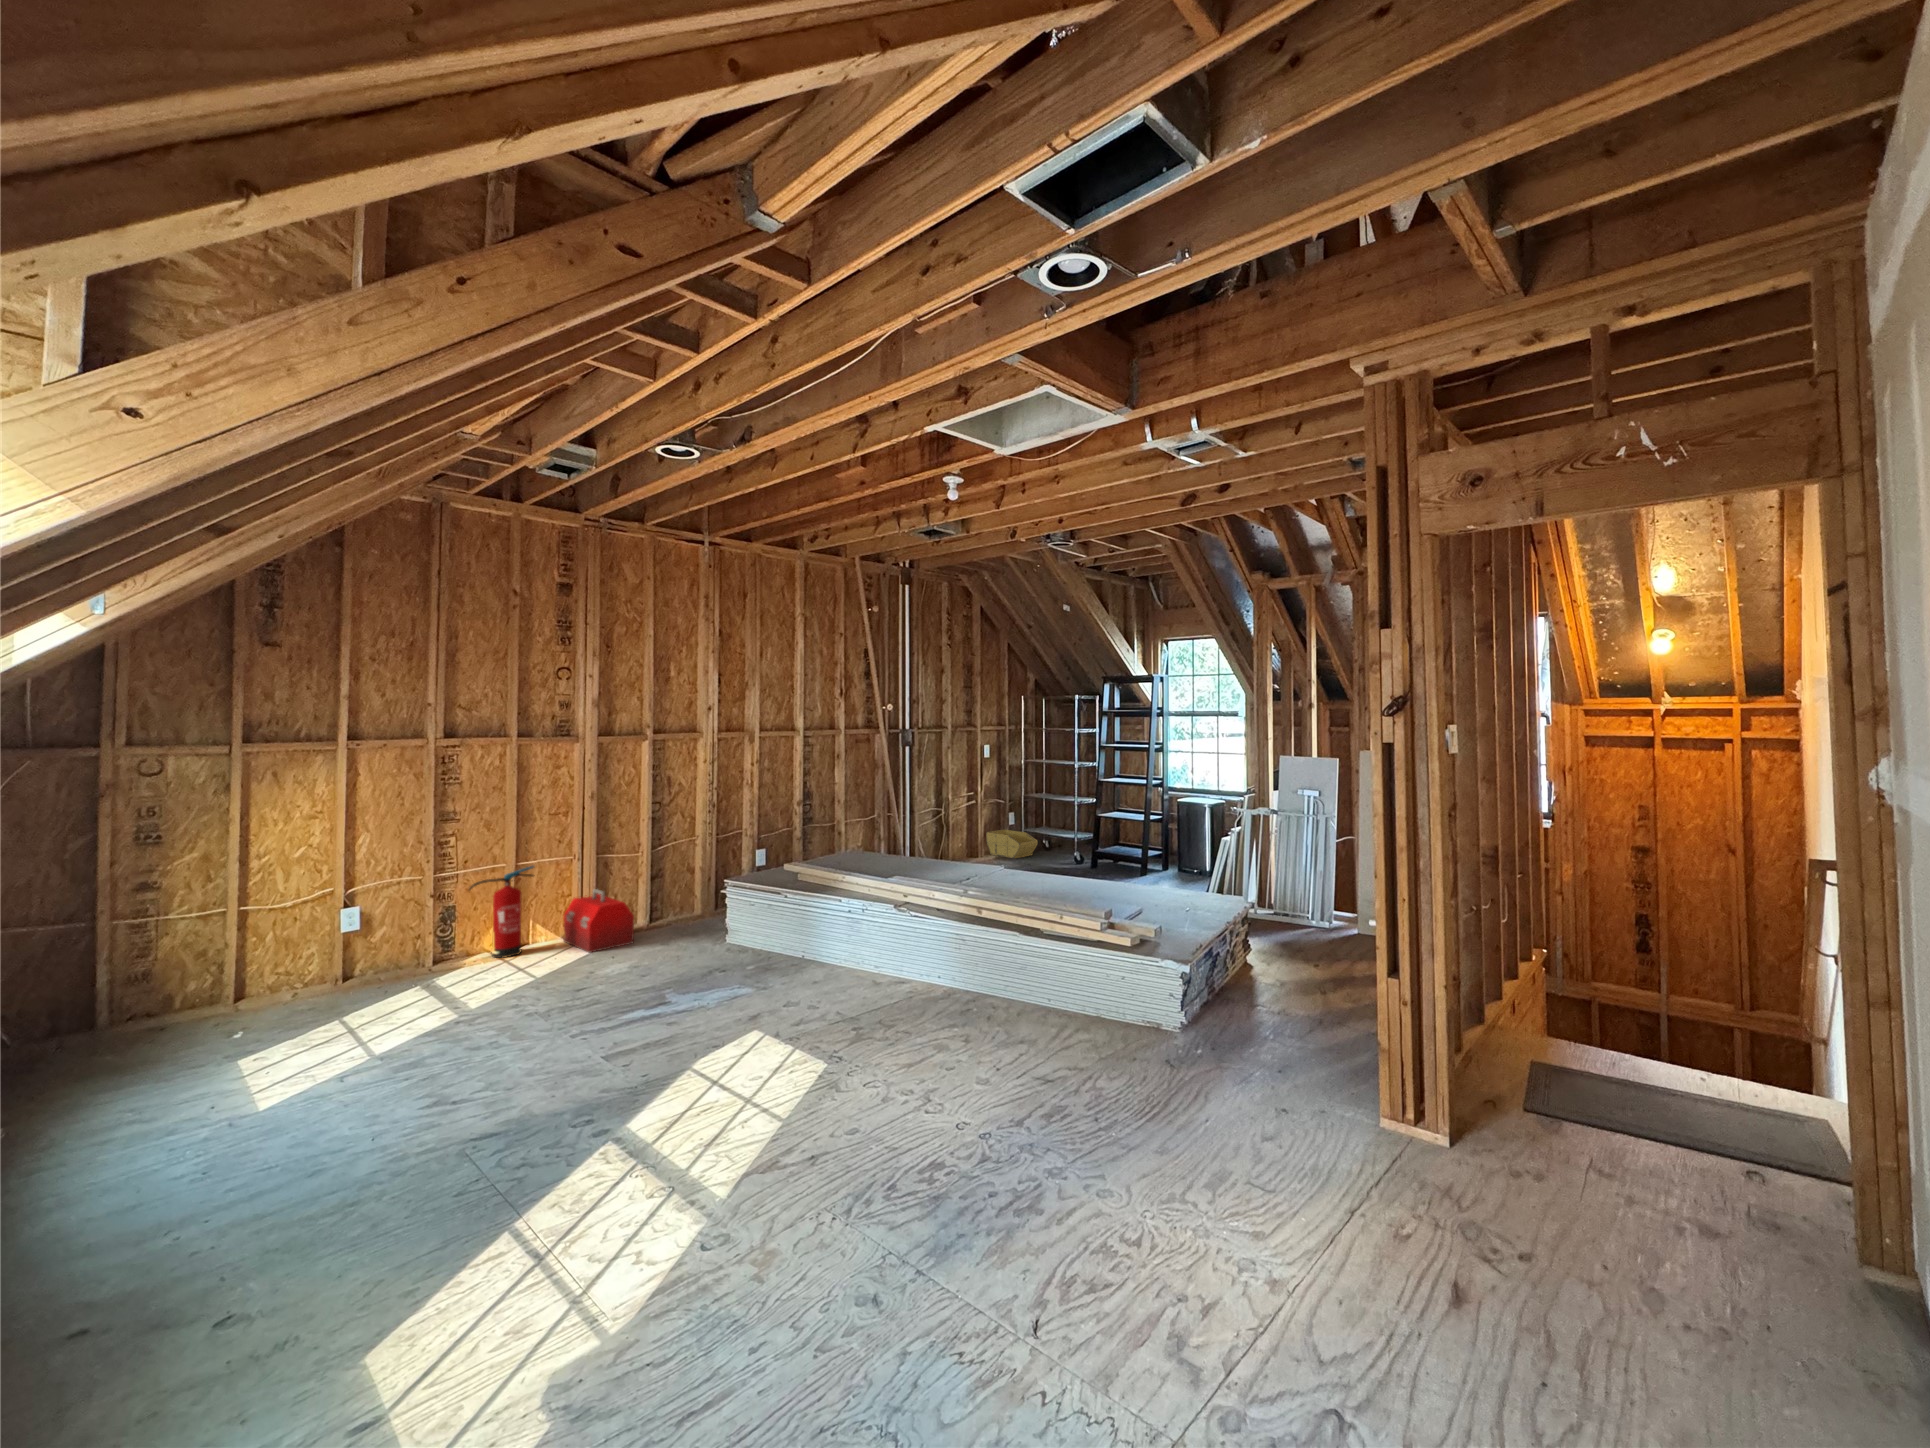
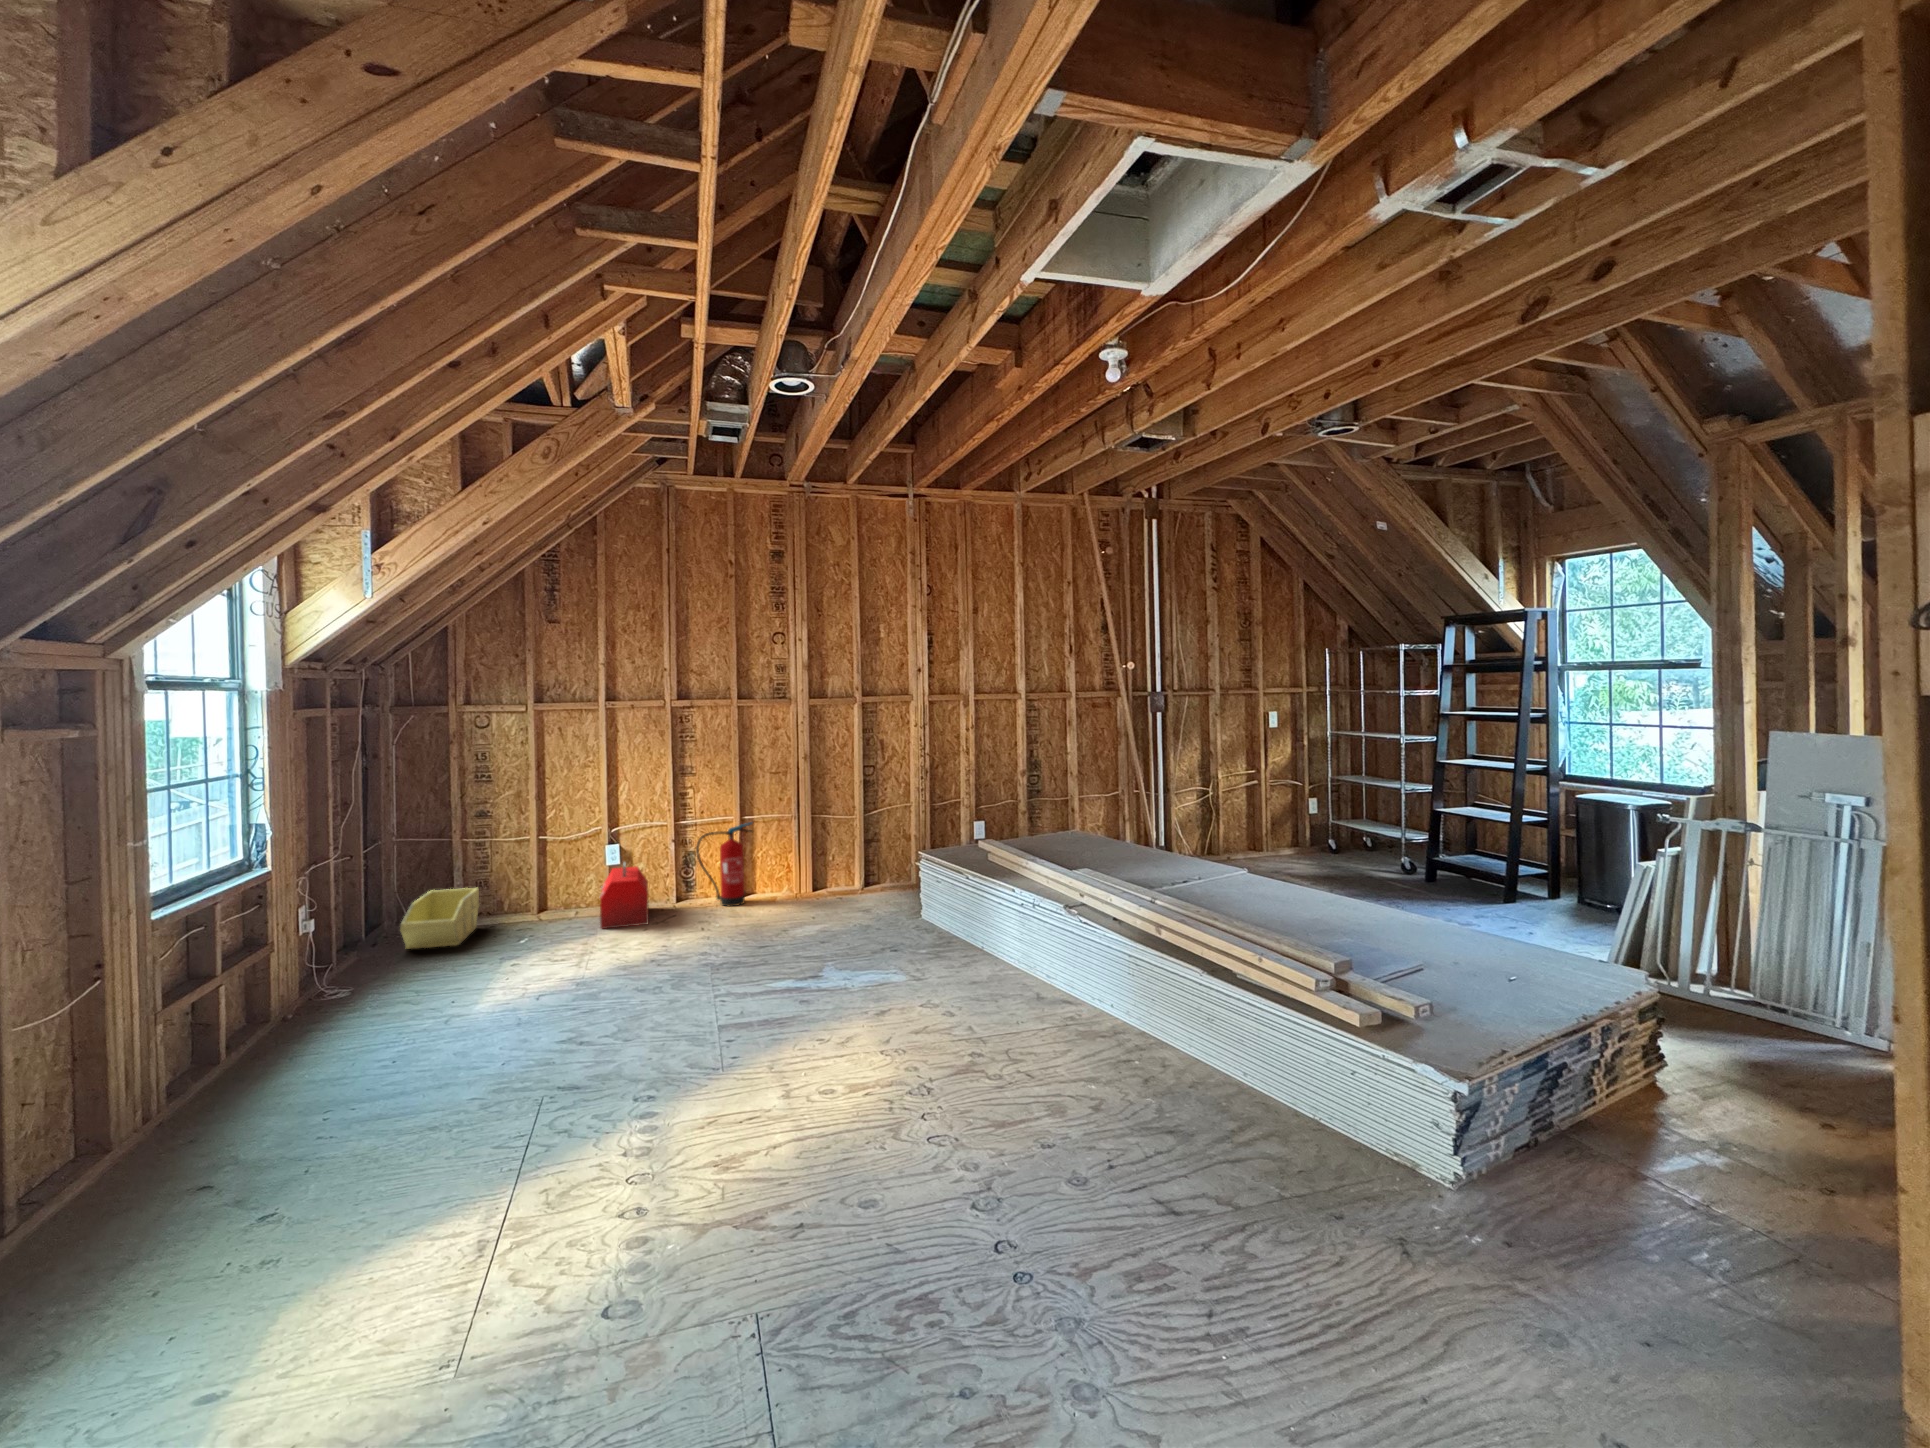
storage bin: present [986,830,1038,858] -> present [400,888,479,949]
toolbox: present [563,889,634,952] -> present [600,862,649,929]

